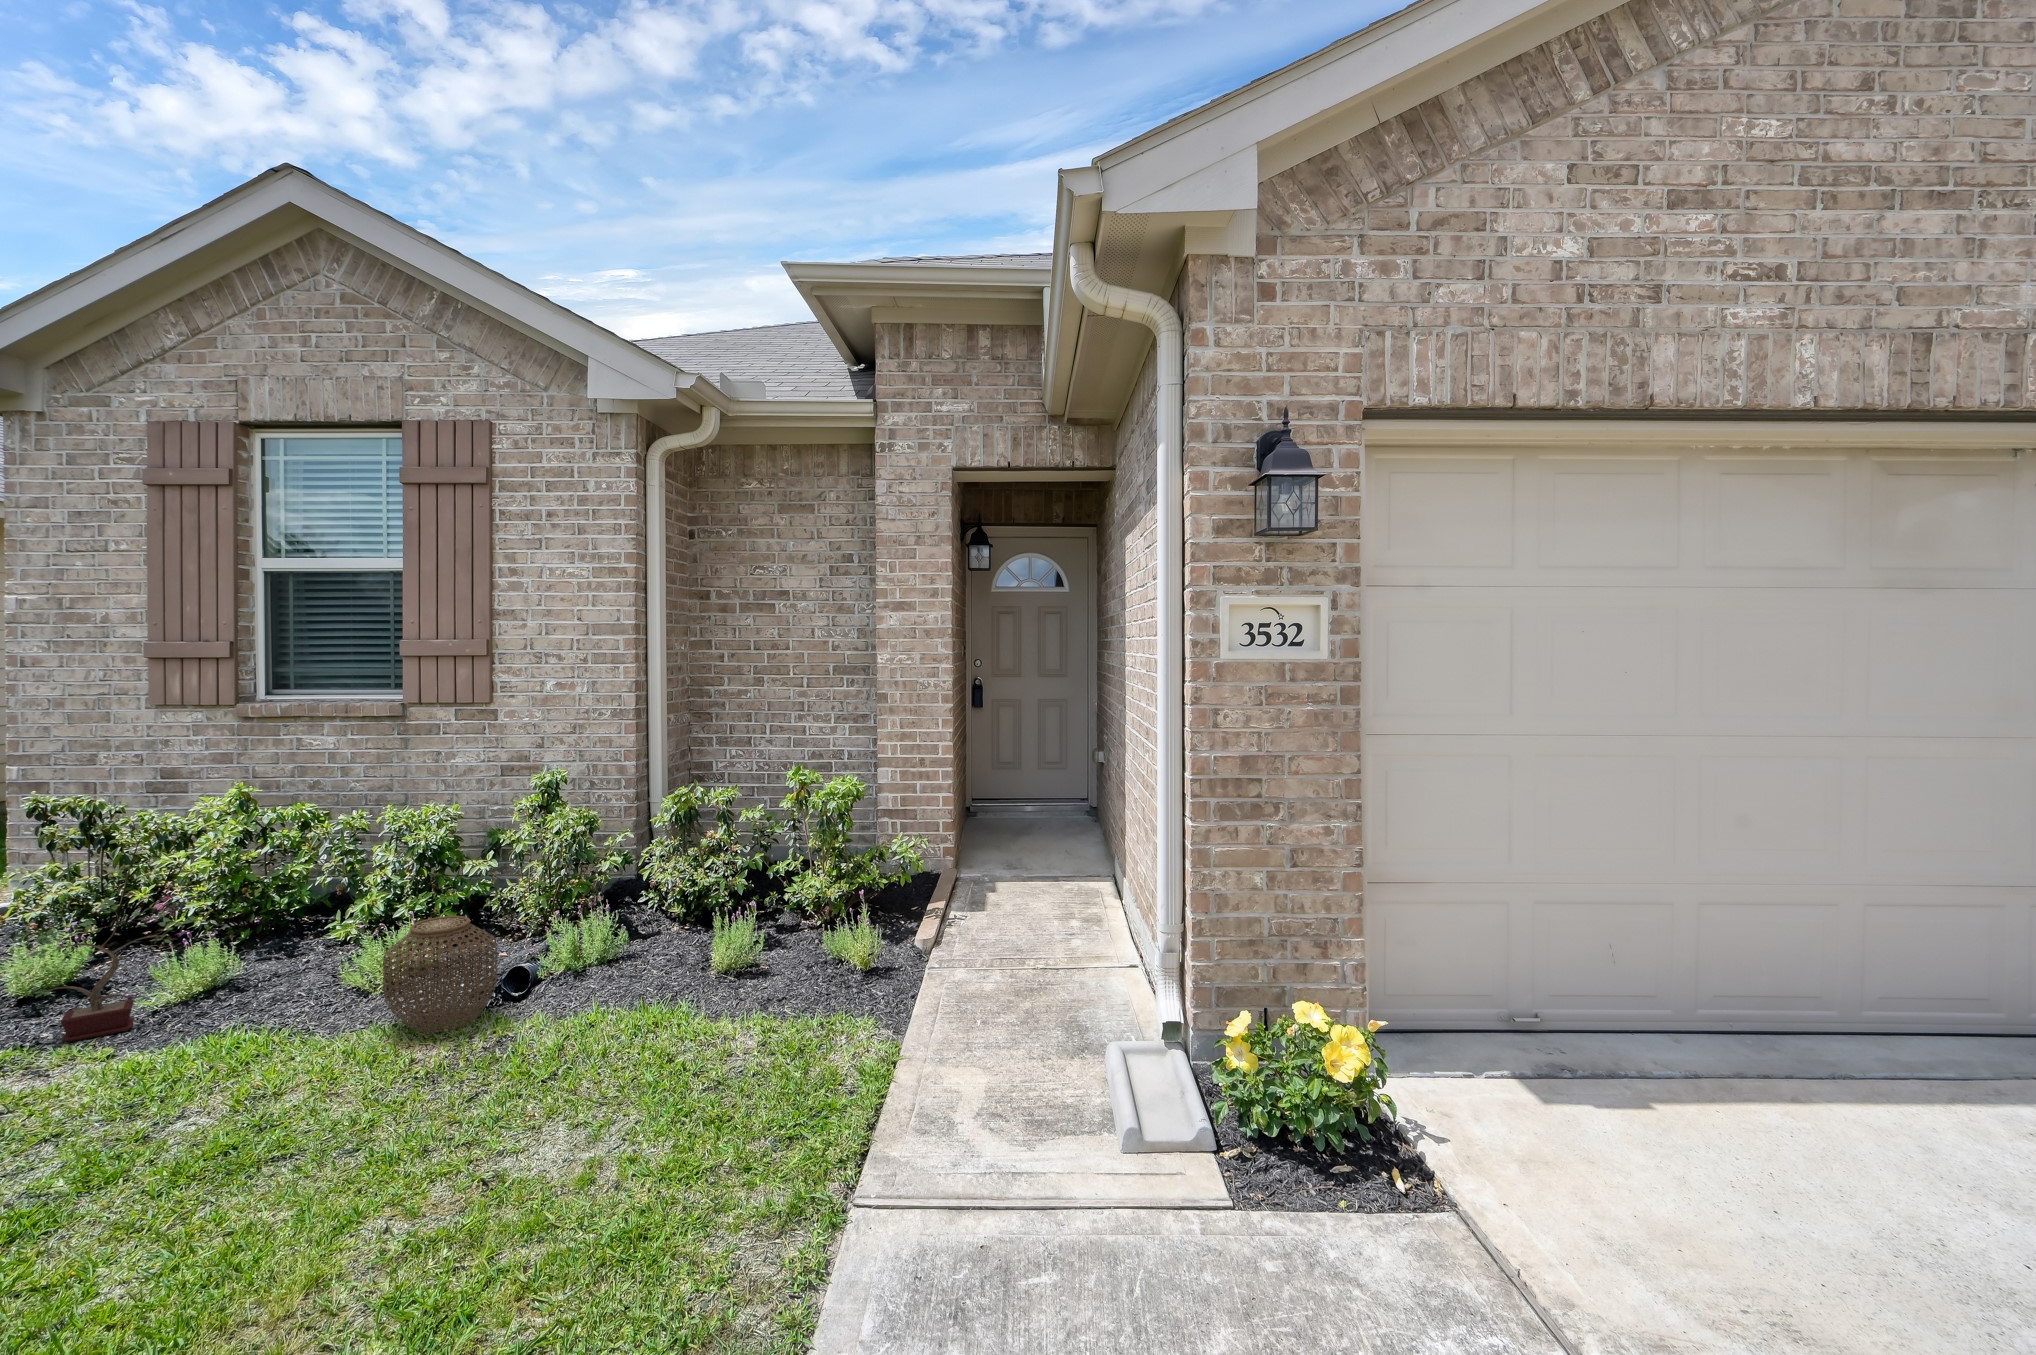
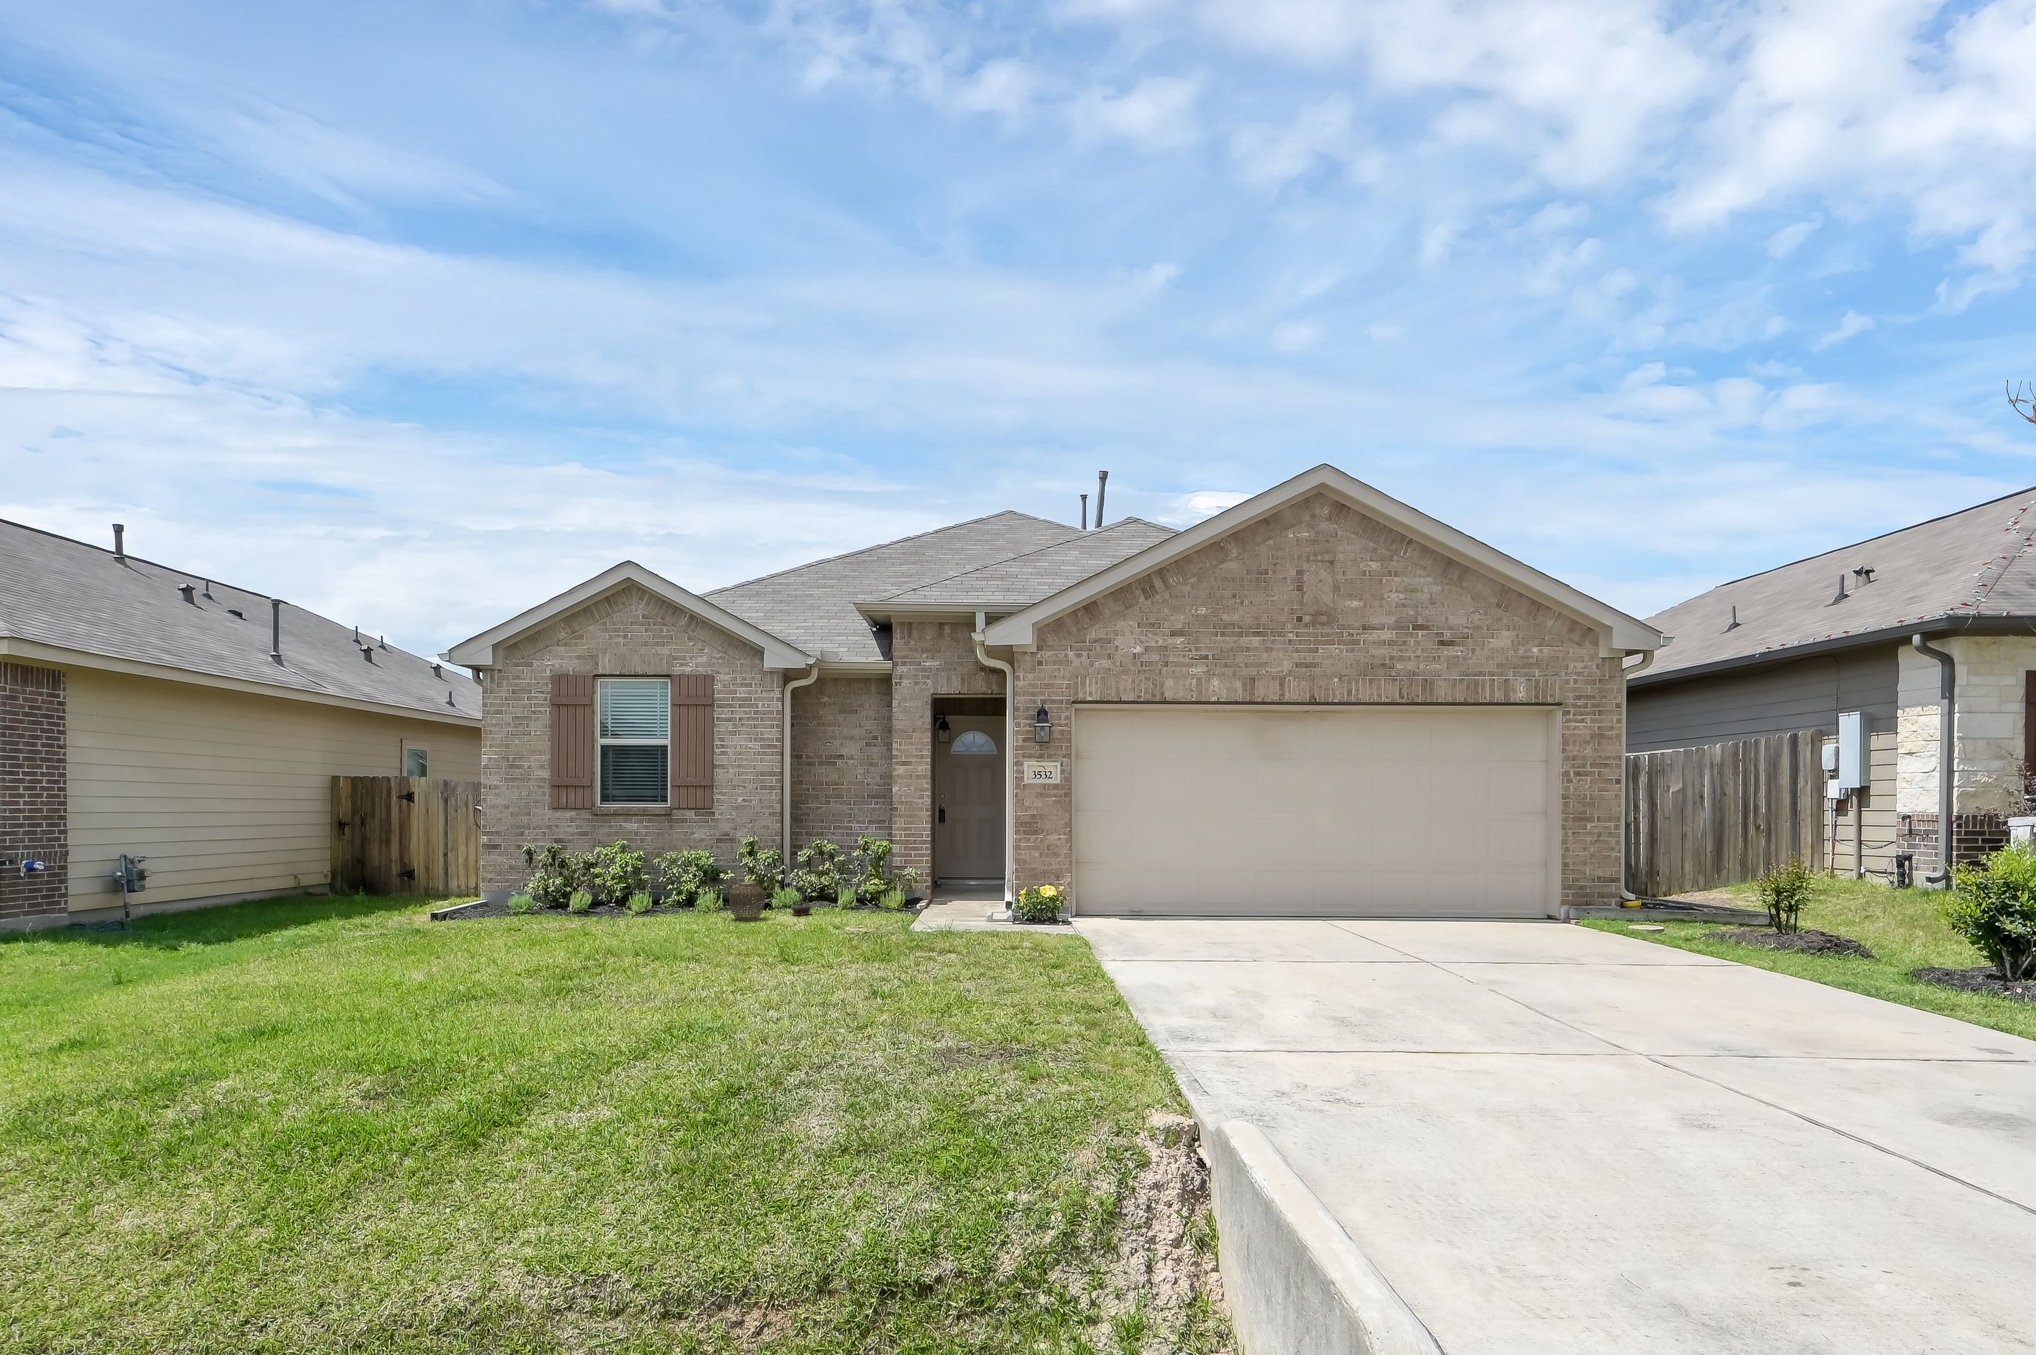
potted plant: present [28,898,193,1042] -> present [792,871,820,916]

